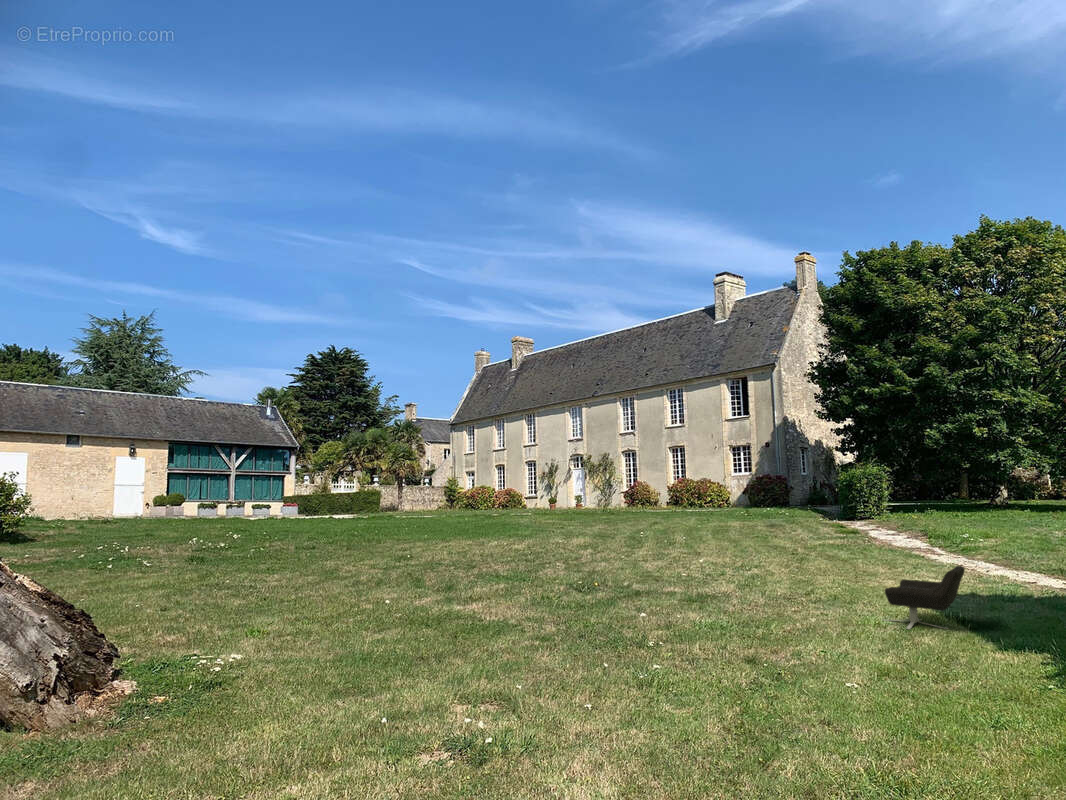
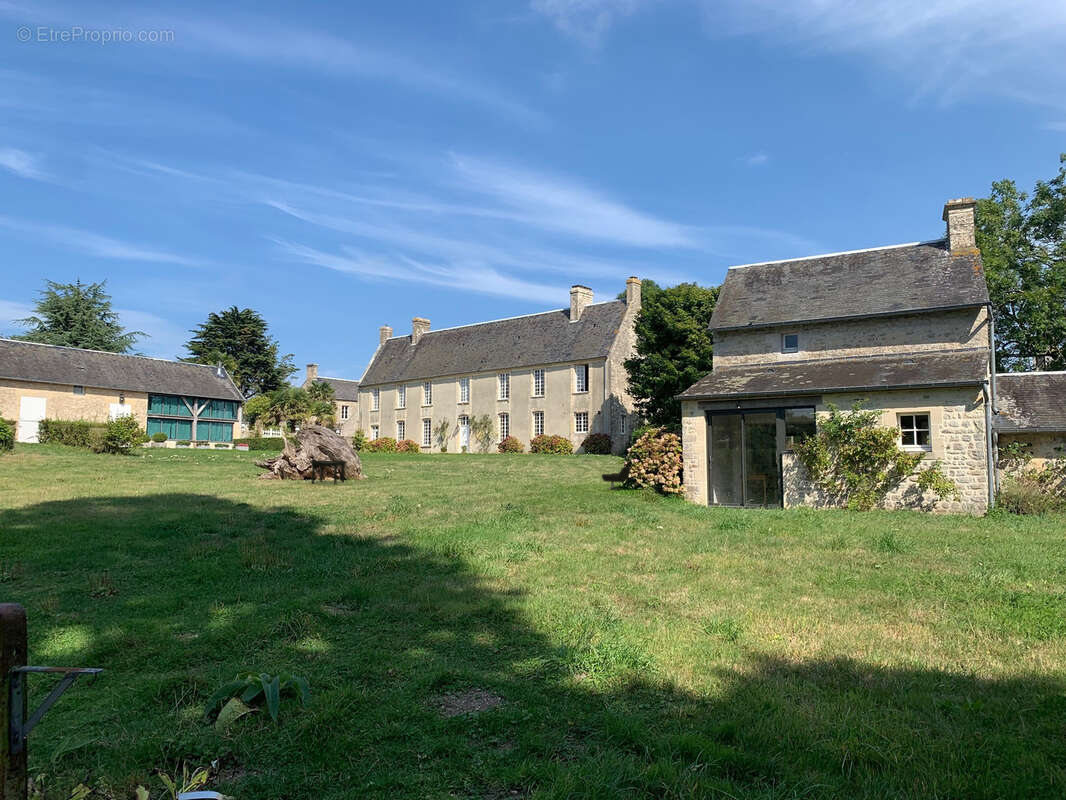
round table: none [194,550,282,610] -> present [310,460,347,484]

